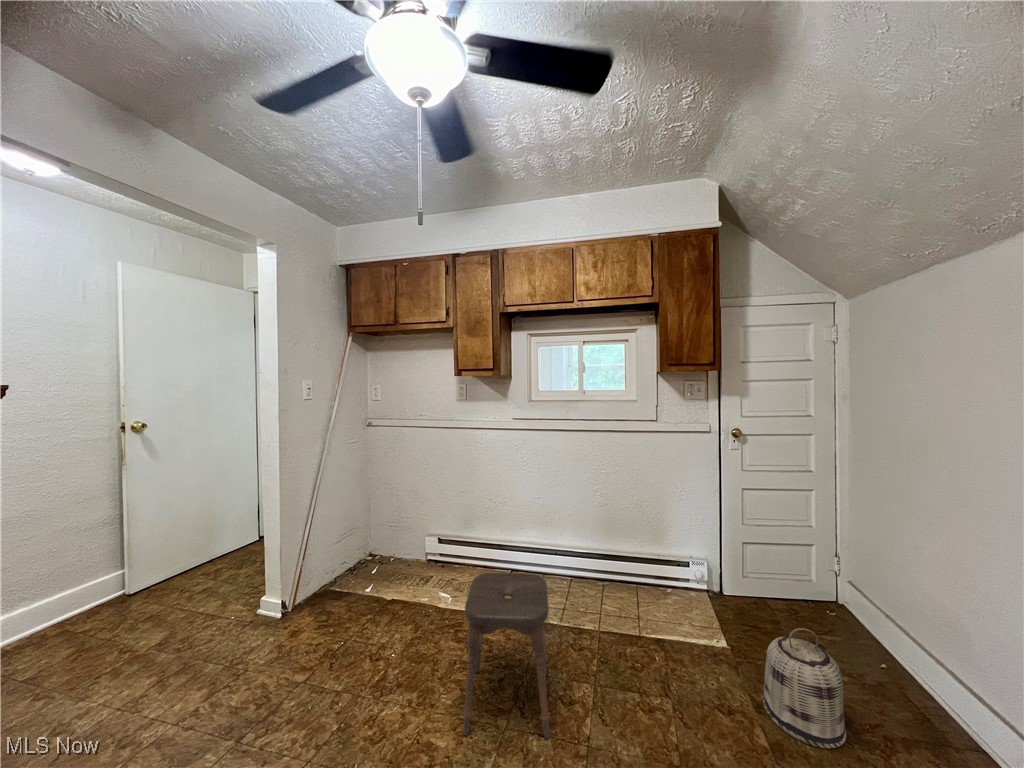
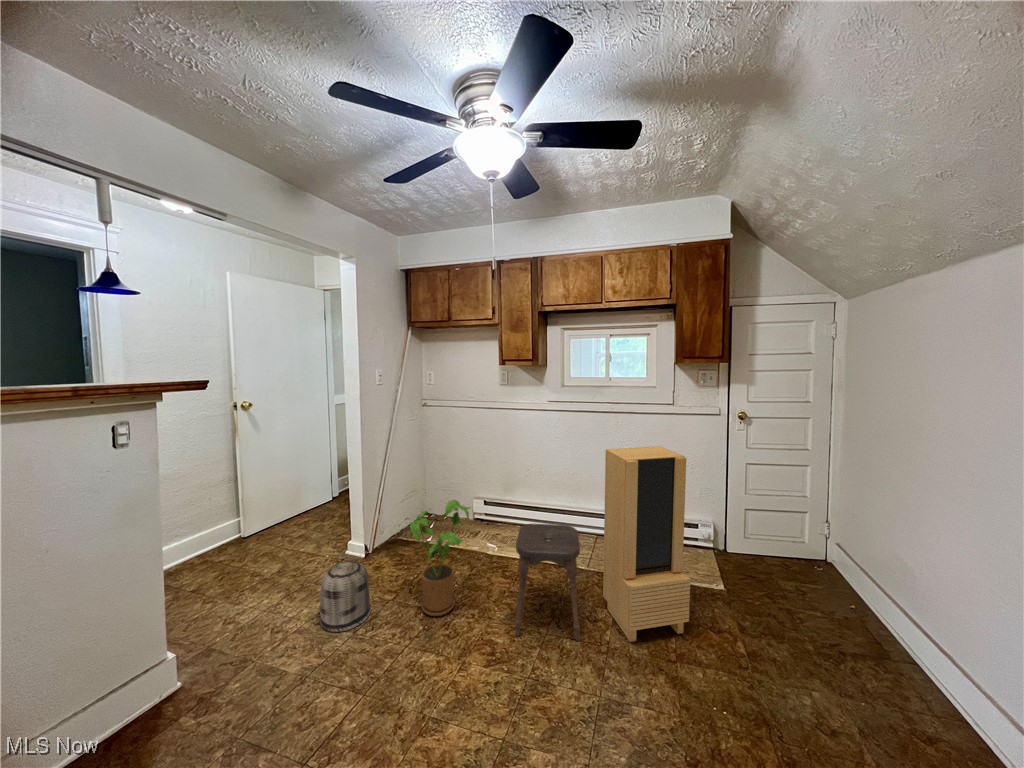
storage cabinet: none [580,470,691,736] -> present [603,446,690,642]
house plant: none [326,544,411,707] -> present [410,500,470,616]
basket: present [763,628,846,749] -> present [320,554,371,632]

